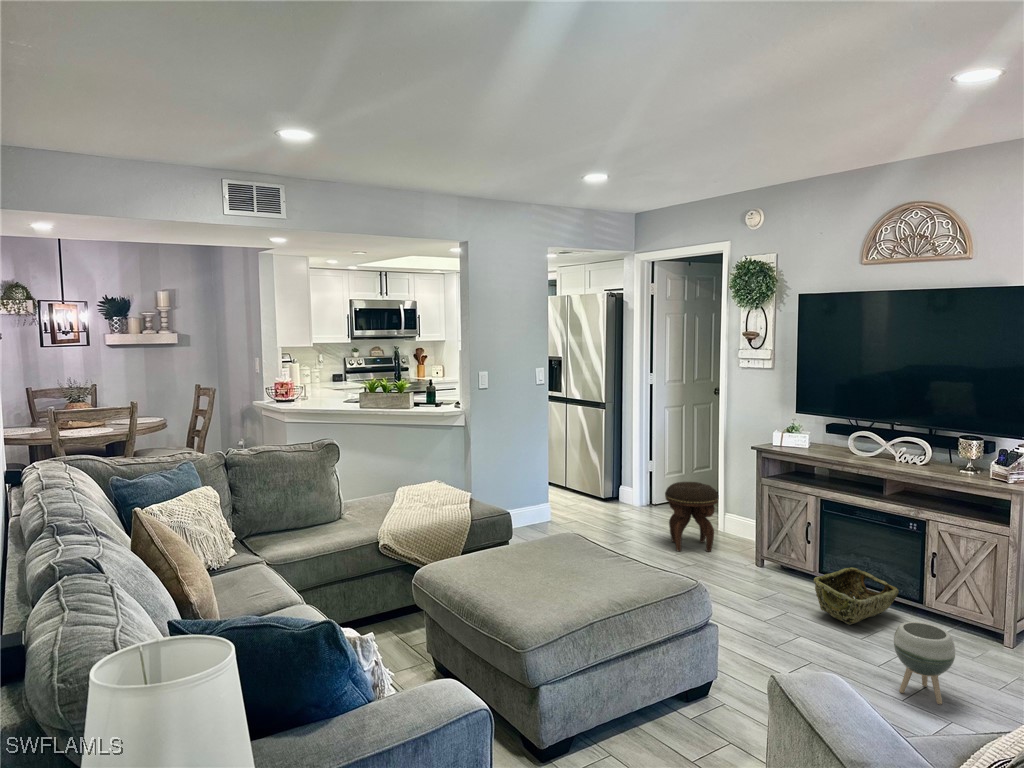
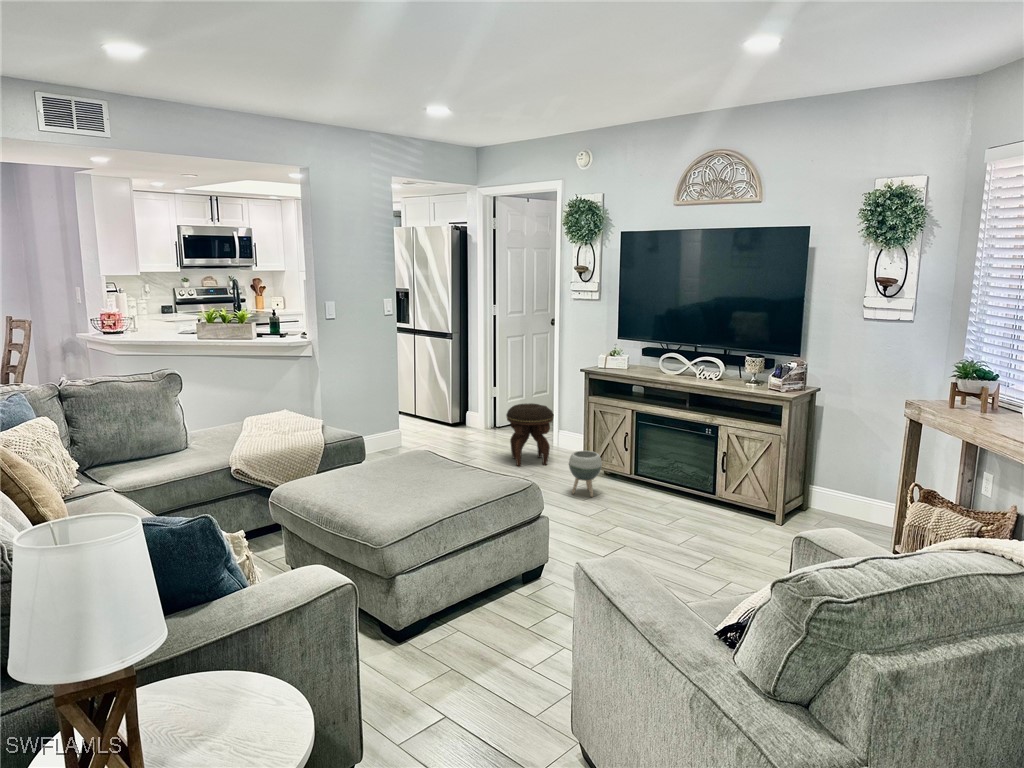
woven basket: present [814,567,899,625] -> none [629,469,695,515]
planter: present [894,622,955,705] -> present [569,451,602,497]

